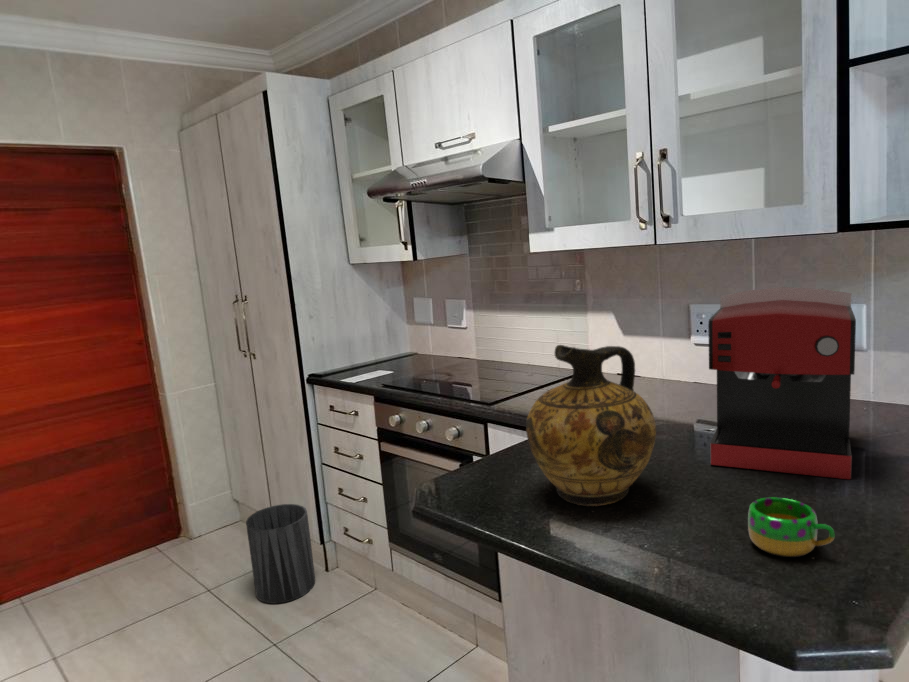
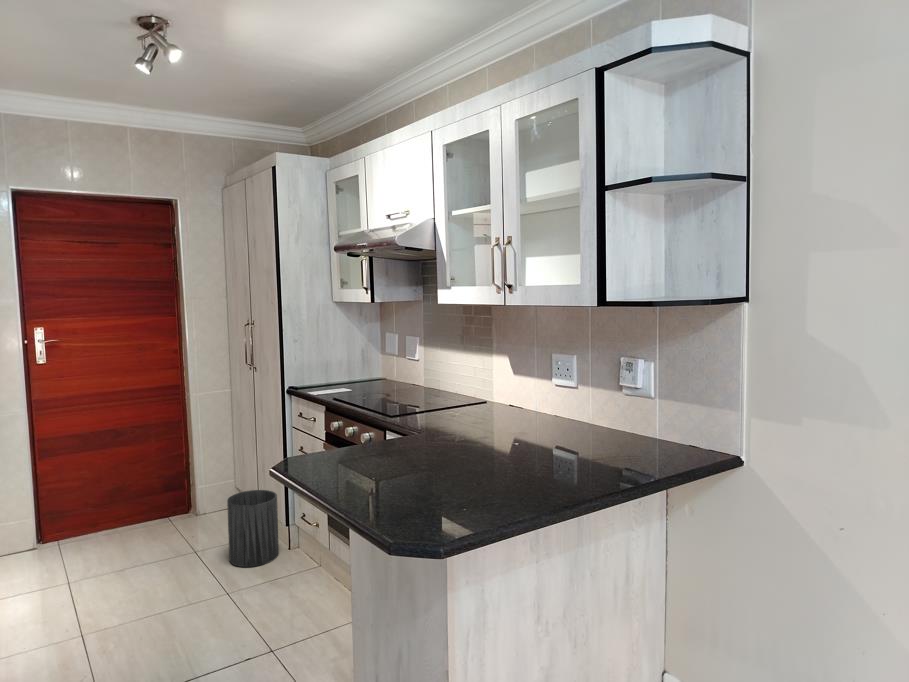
coffee maker: present [708,287,856,479] -> none [484,341,604,477]
ceramic jug: present [526,345,656,506] -> none [346,365,432,475]
mug: present [748,497,835,557] -> none [443,472,482,507]

